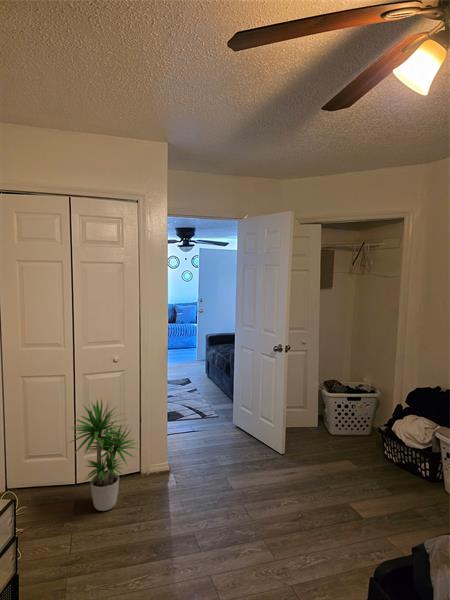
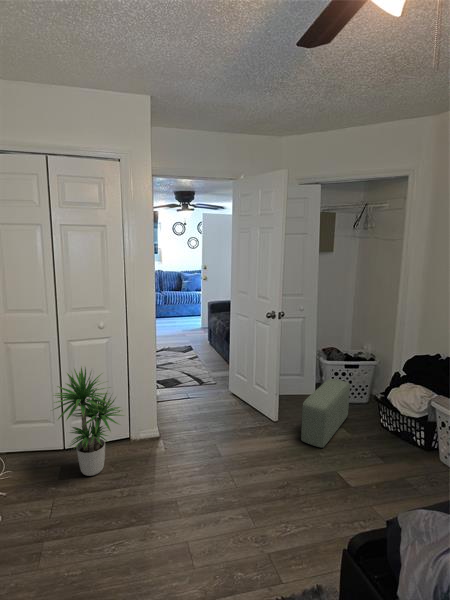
pouf: none [310,411,354,480] -> present [301,379,350,448]

